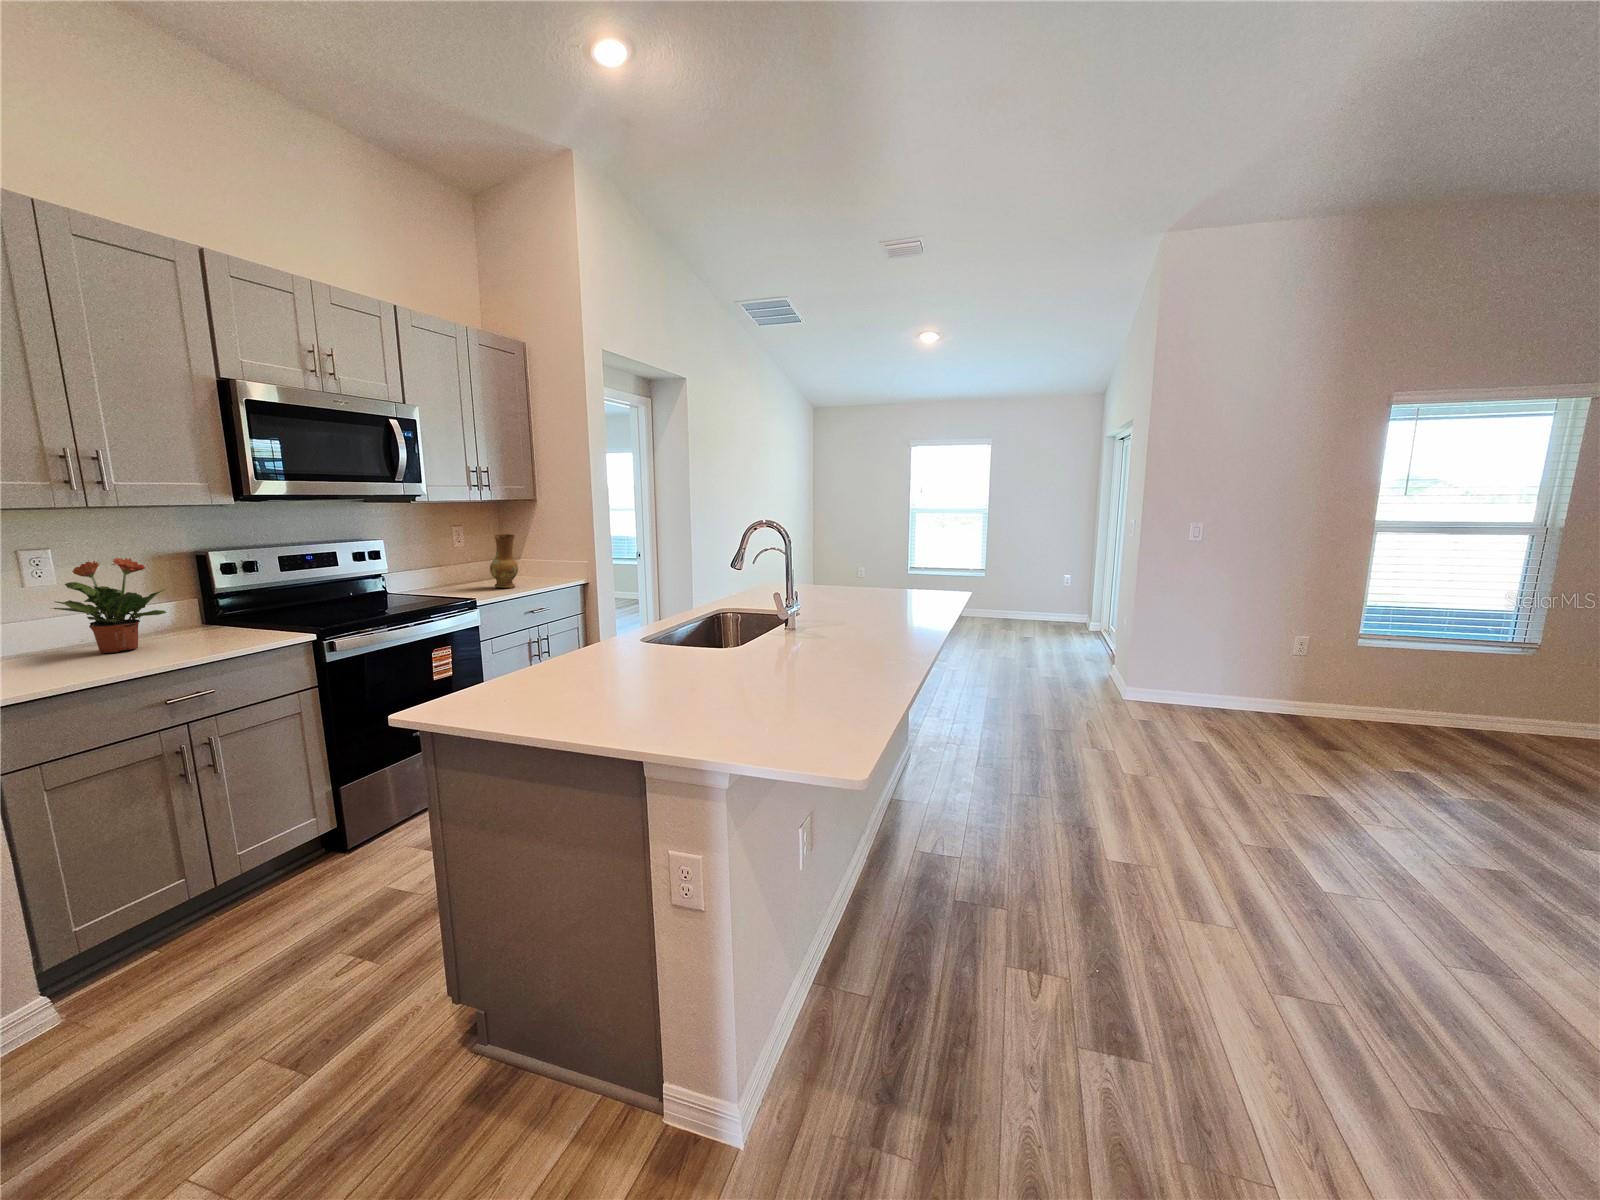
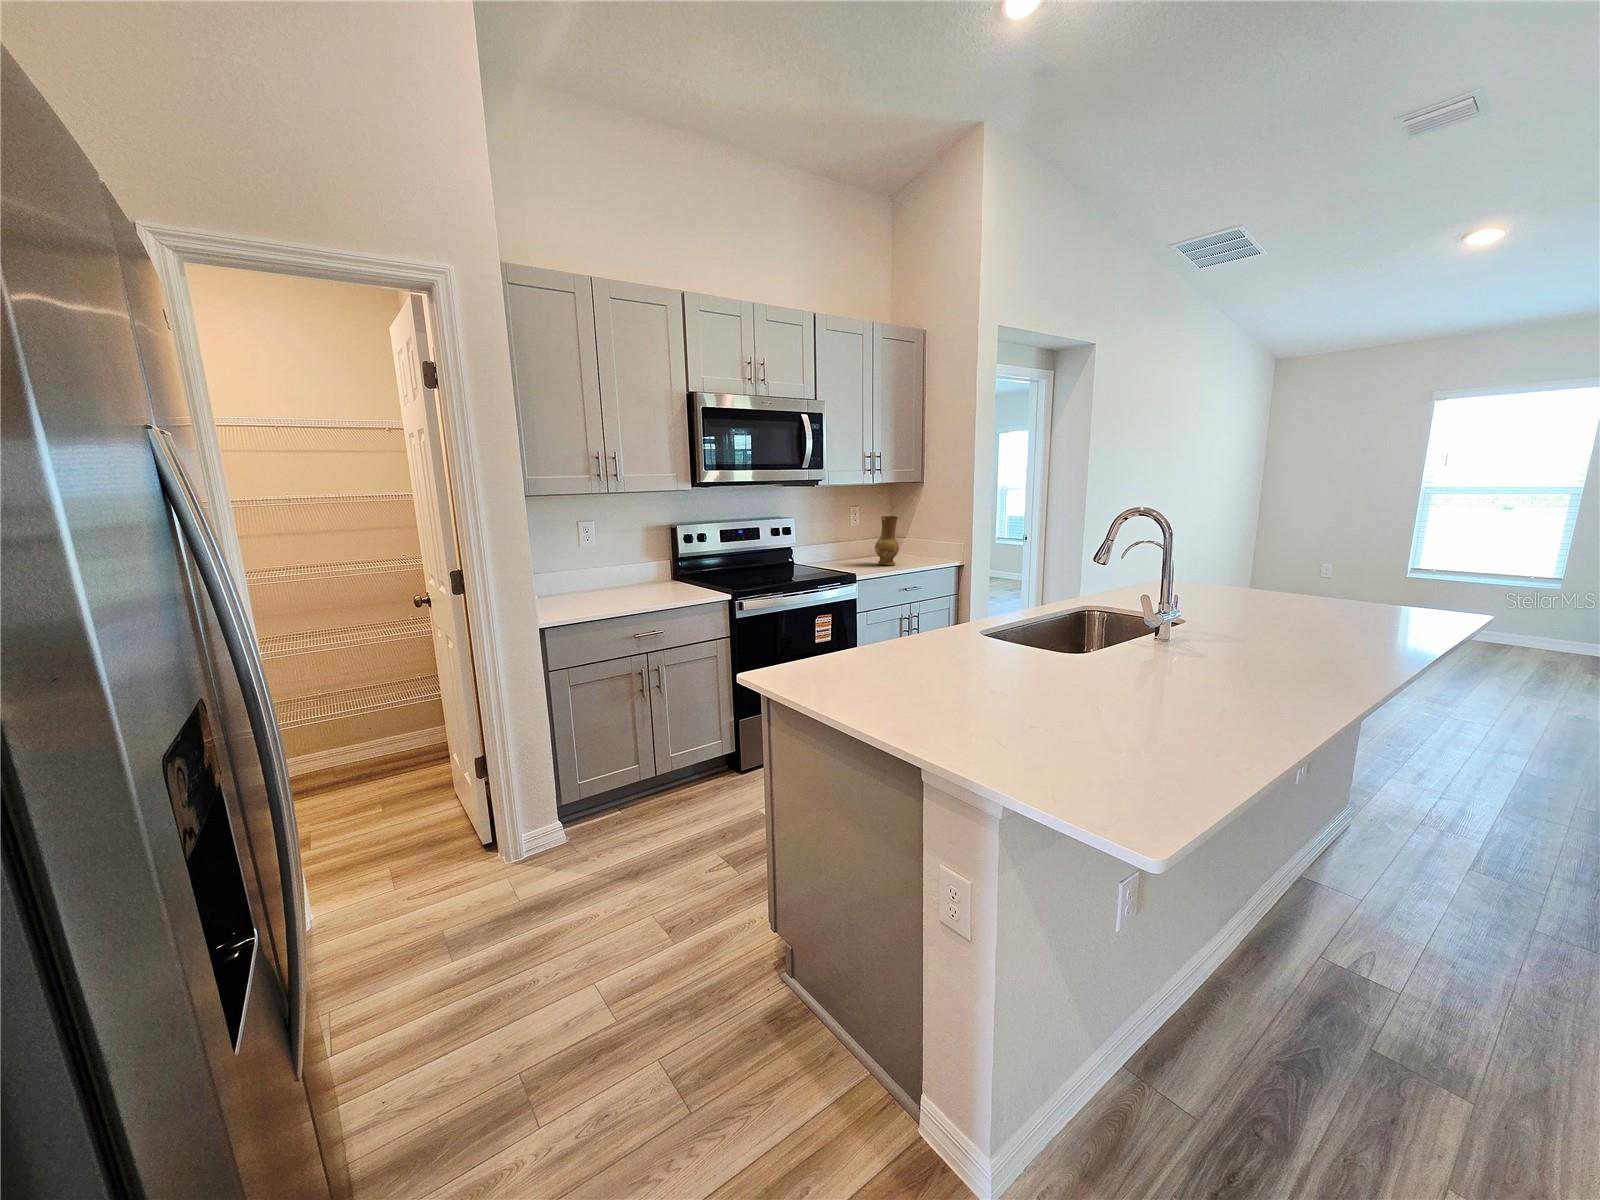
potted plant: present [53,558,166,653] -> none [588,529,648,596]

